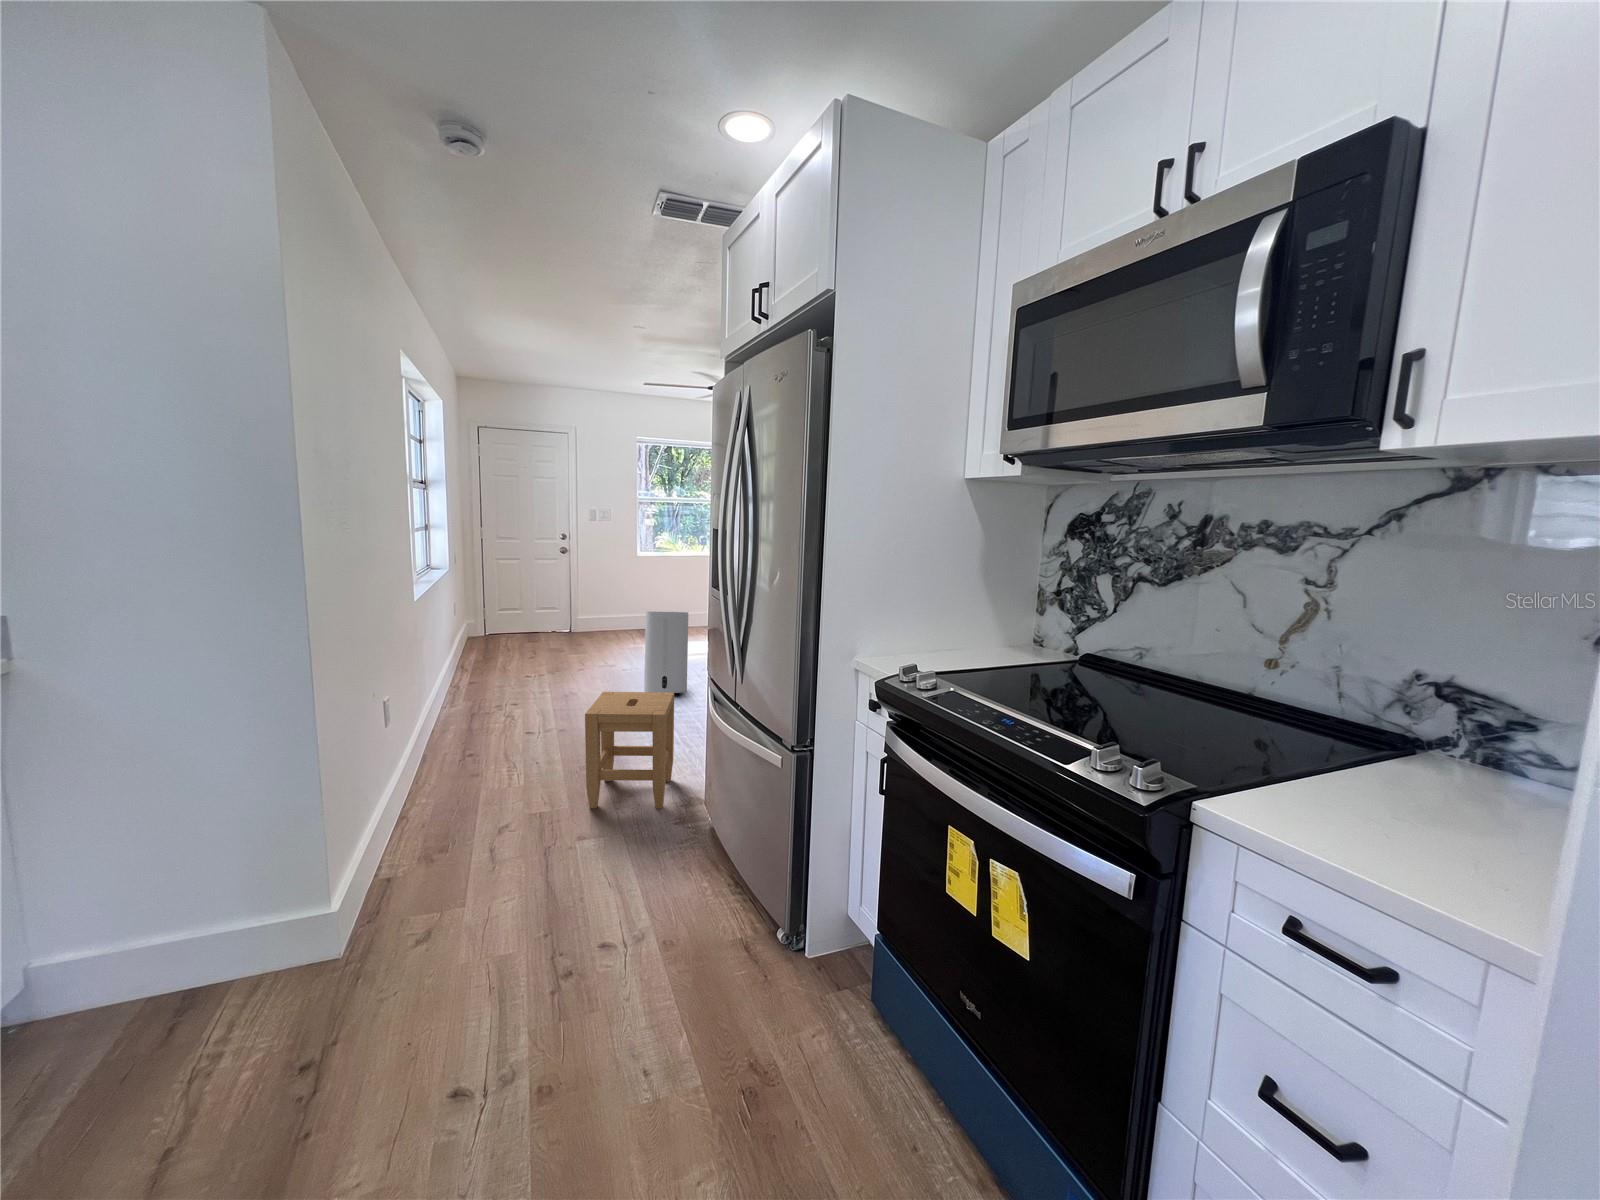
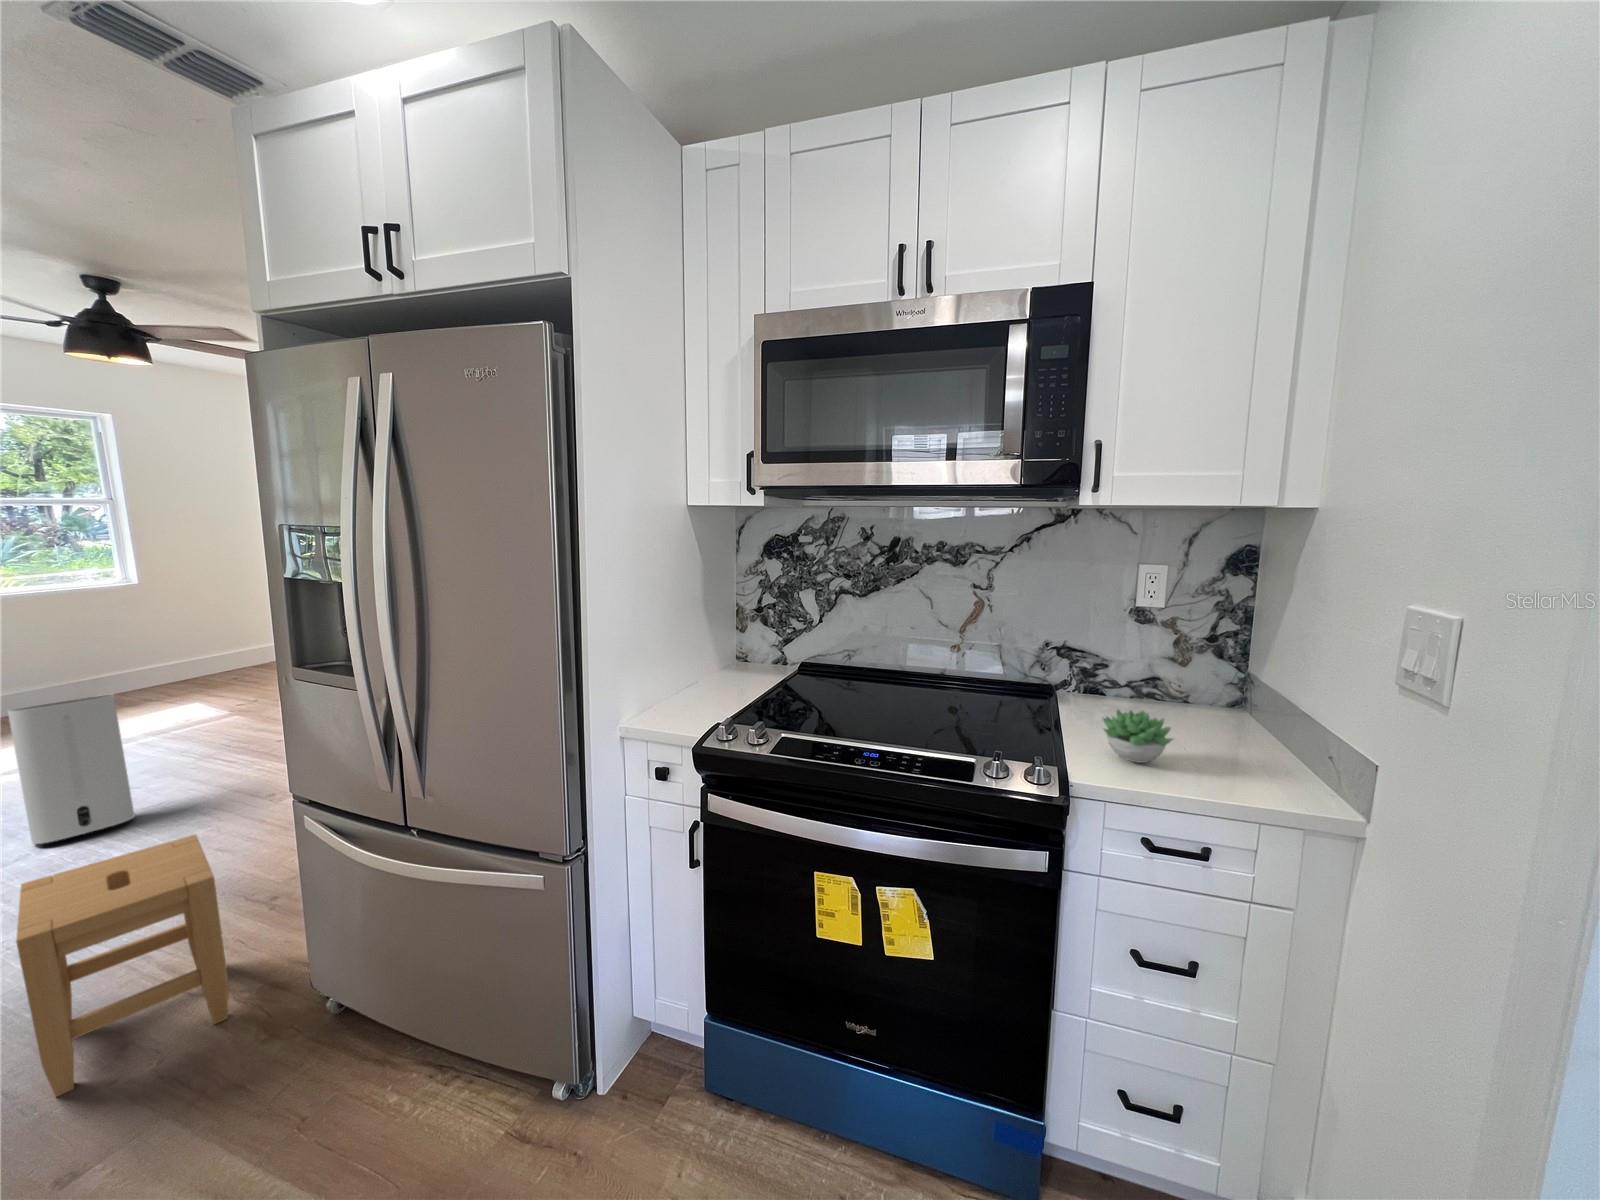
succulent plant: none [1308,747,1450,830] -> present [1103,709,1173,763]

